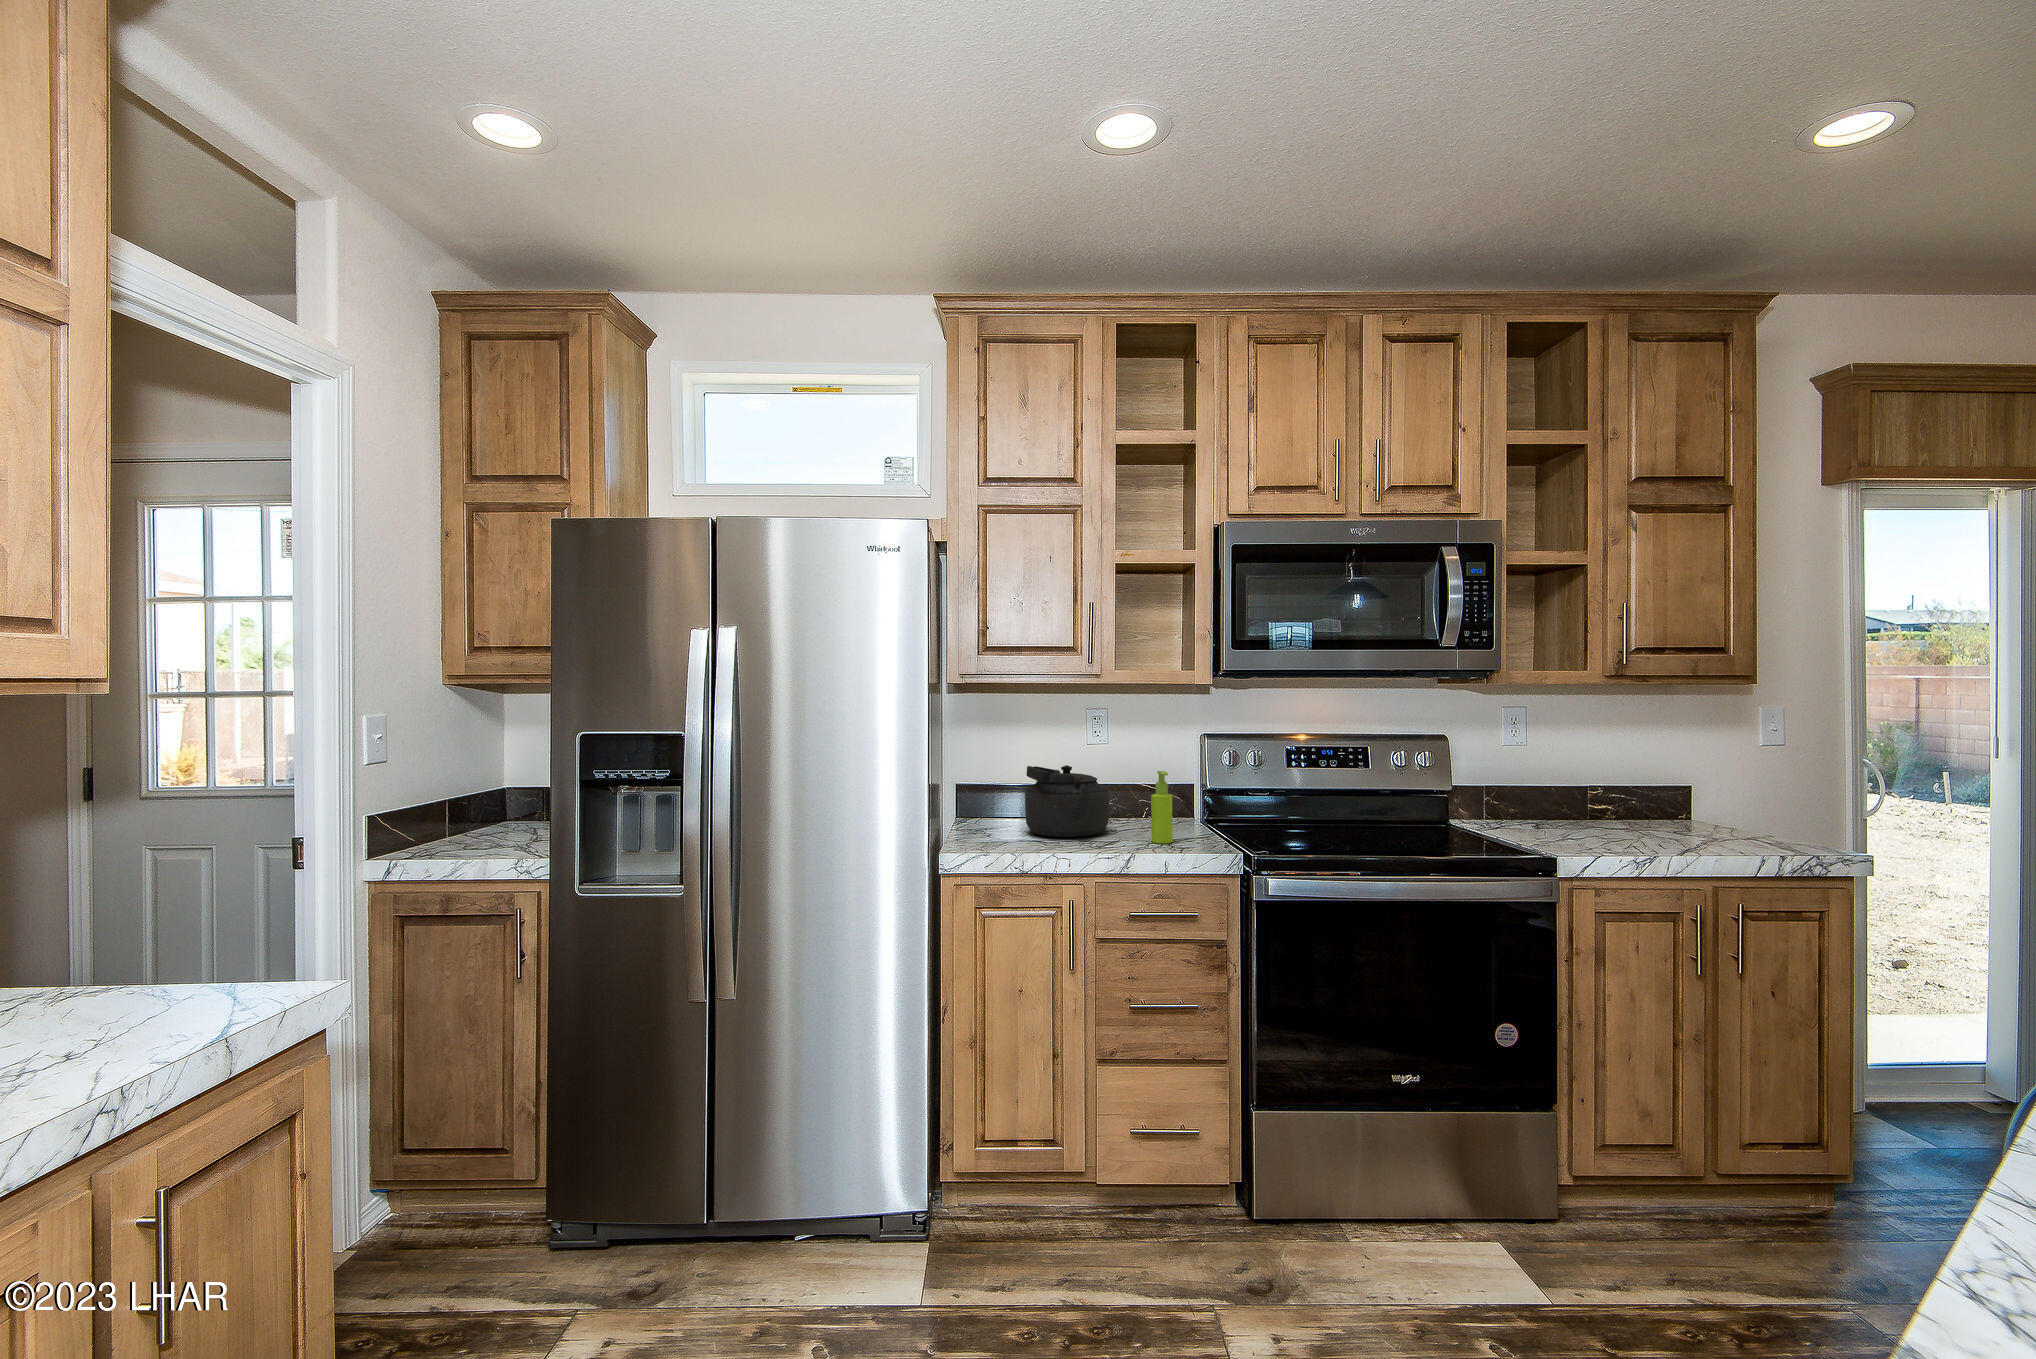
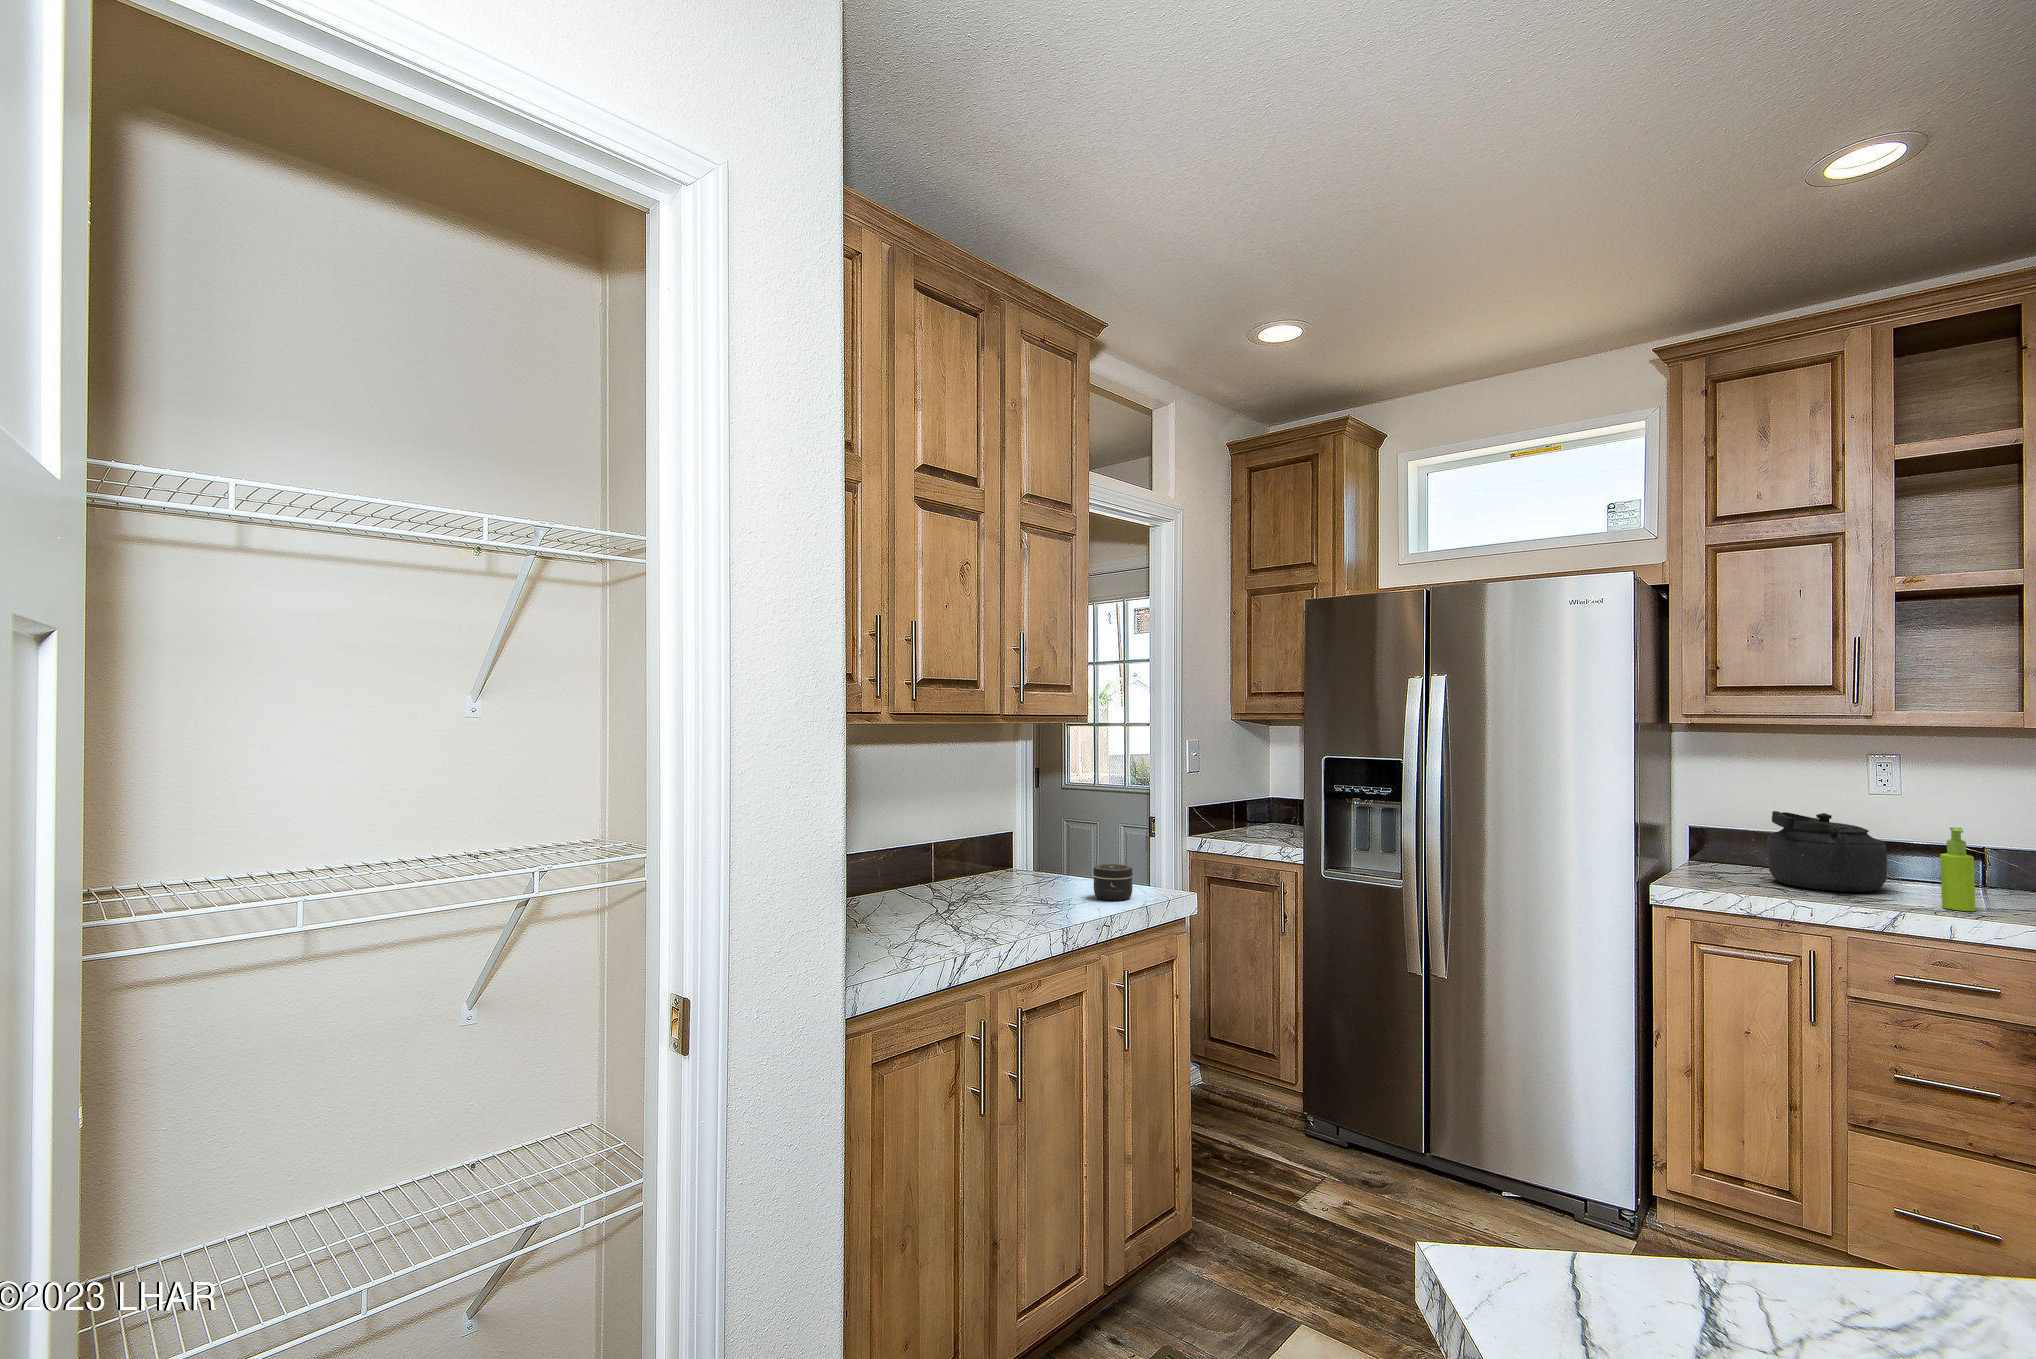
jar: none [101,961,205,1042] -> present [1093,864,1133,901]

